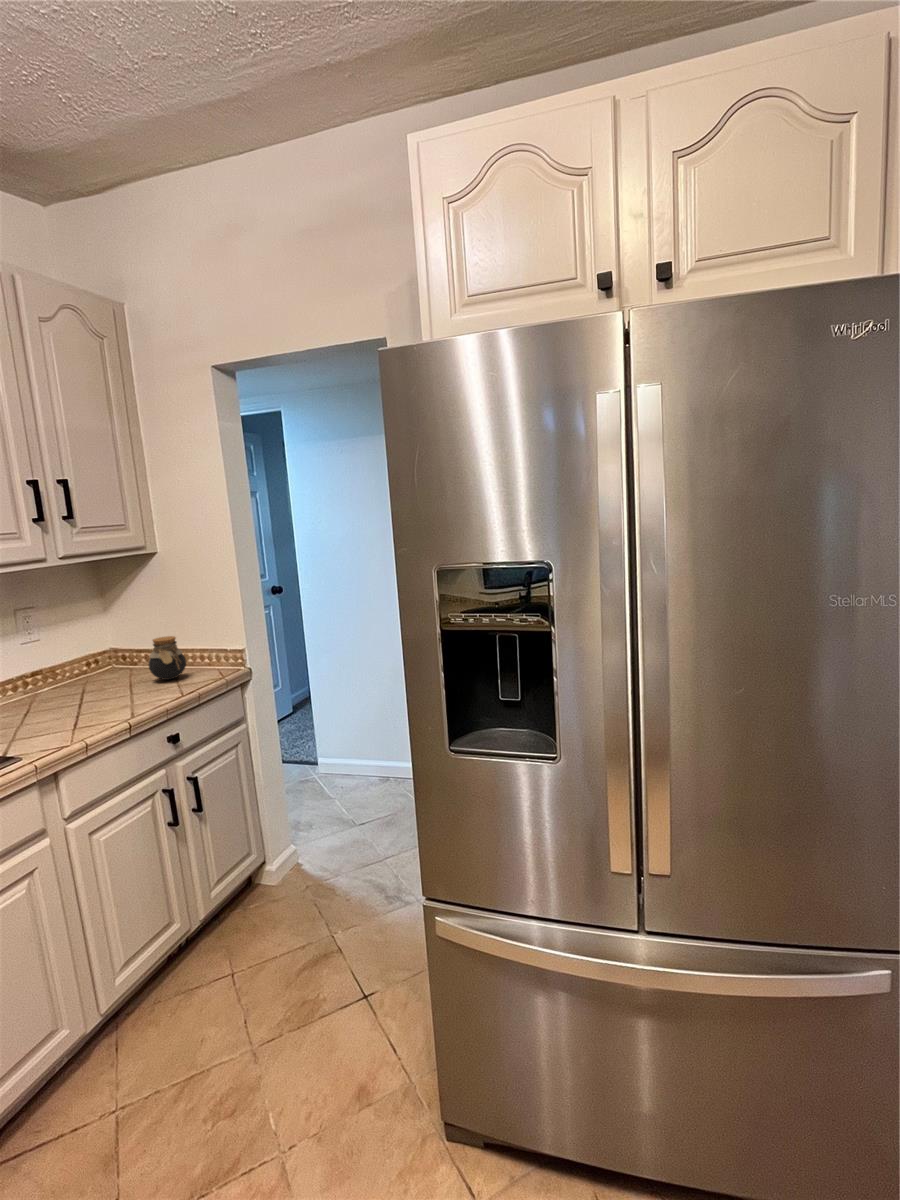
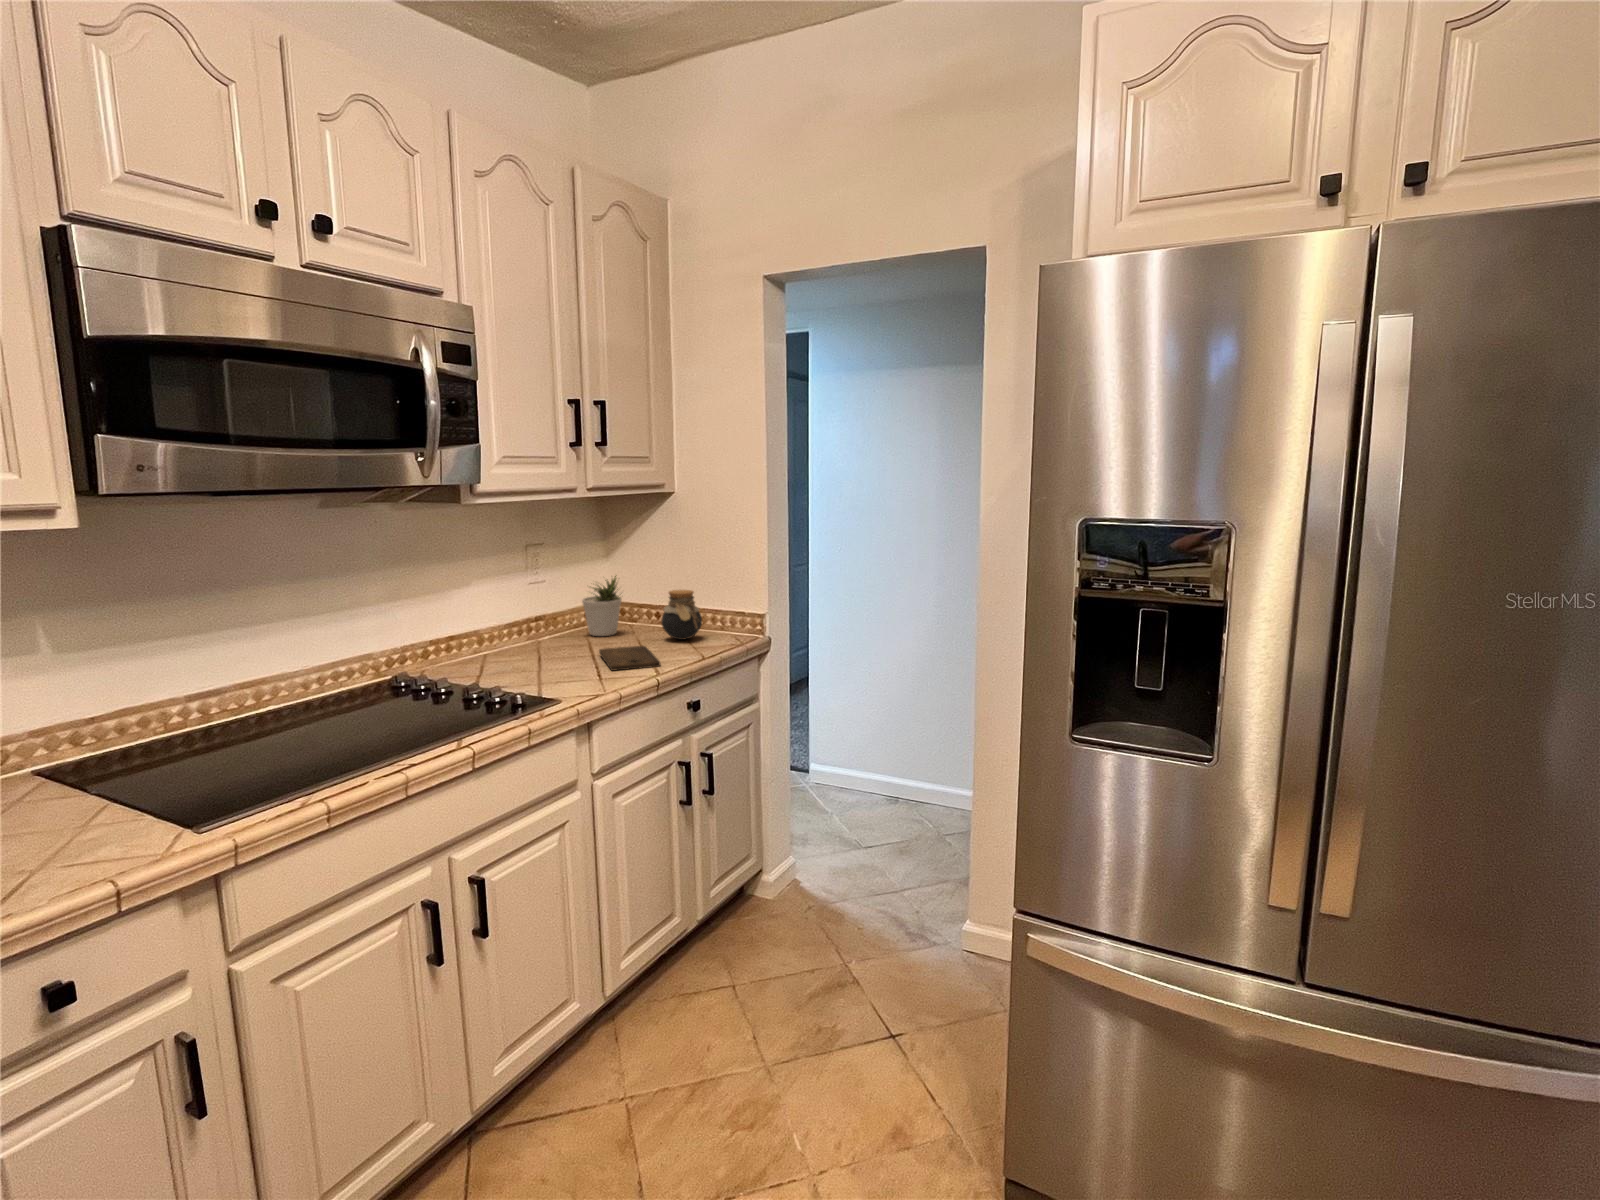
potted plant: none [77,627,116,684] -> present [582,576,622,636]
cutting board: none [84,690,136,719] -> present [599,646,660,671]

